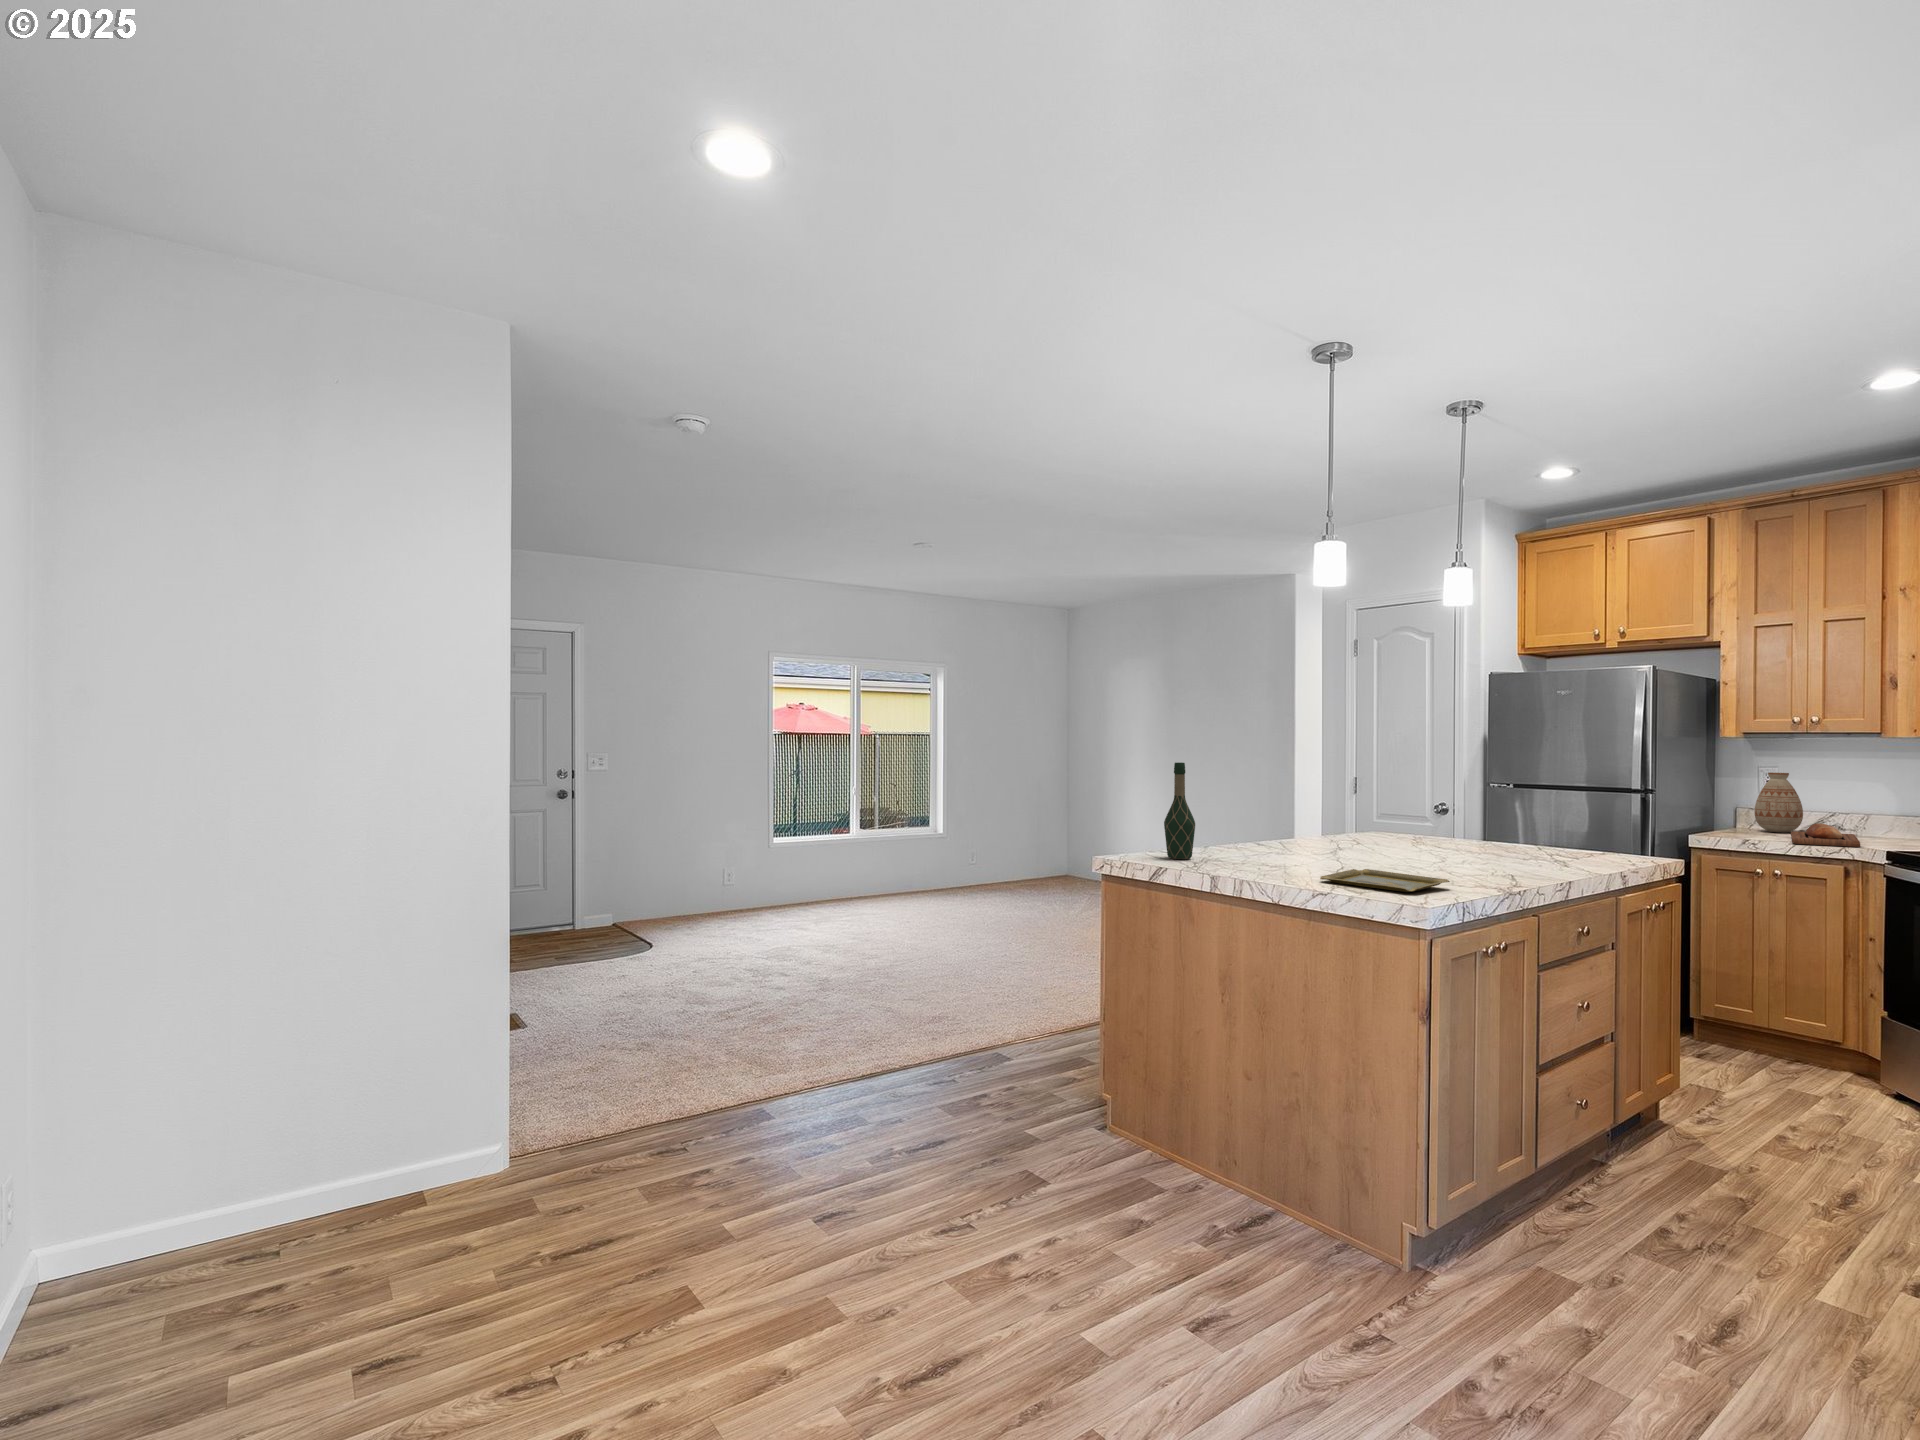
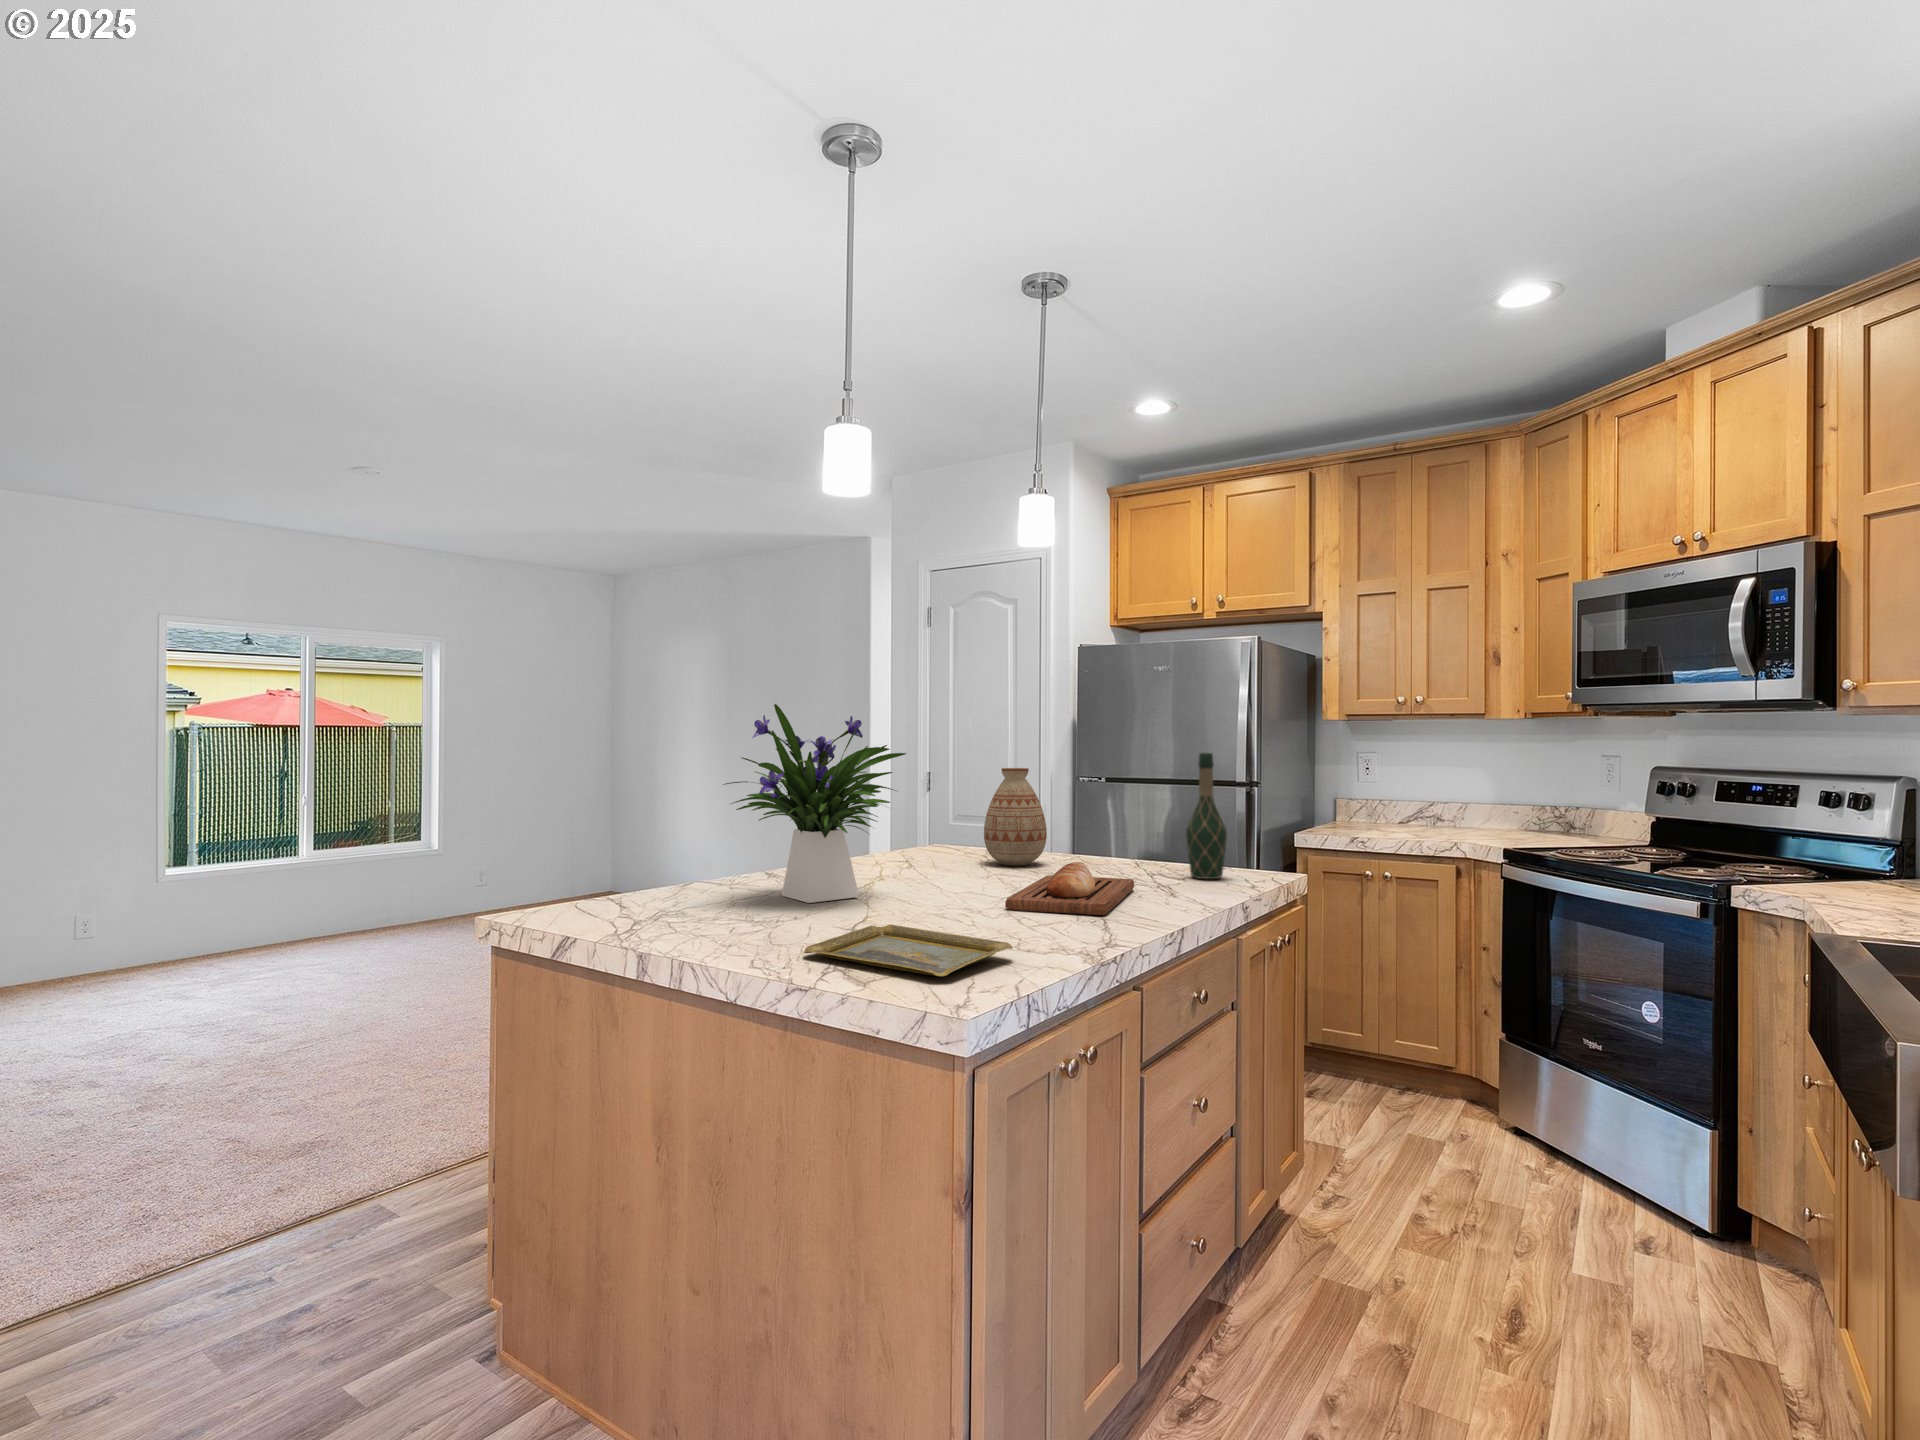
flower arrangement: none [1240,732,1366,860] -> present [723,704,906,903]
wine bottle: present [1164,762,1195,859] -> present [1186,753,1227,879]
vase: present [1754,772,1803,833] -> present [984,768,1047,865]
bread loaf: present [1791,823,1860,847] -> present [1005,862,1134,915]

